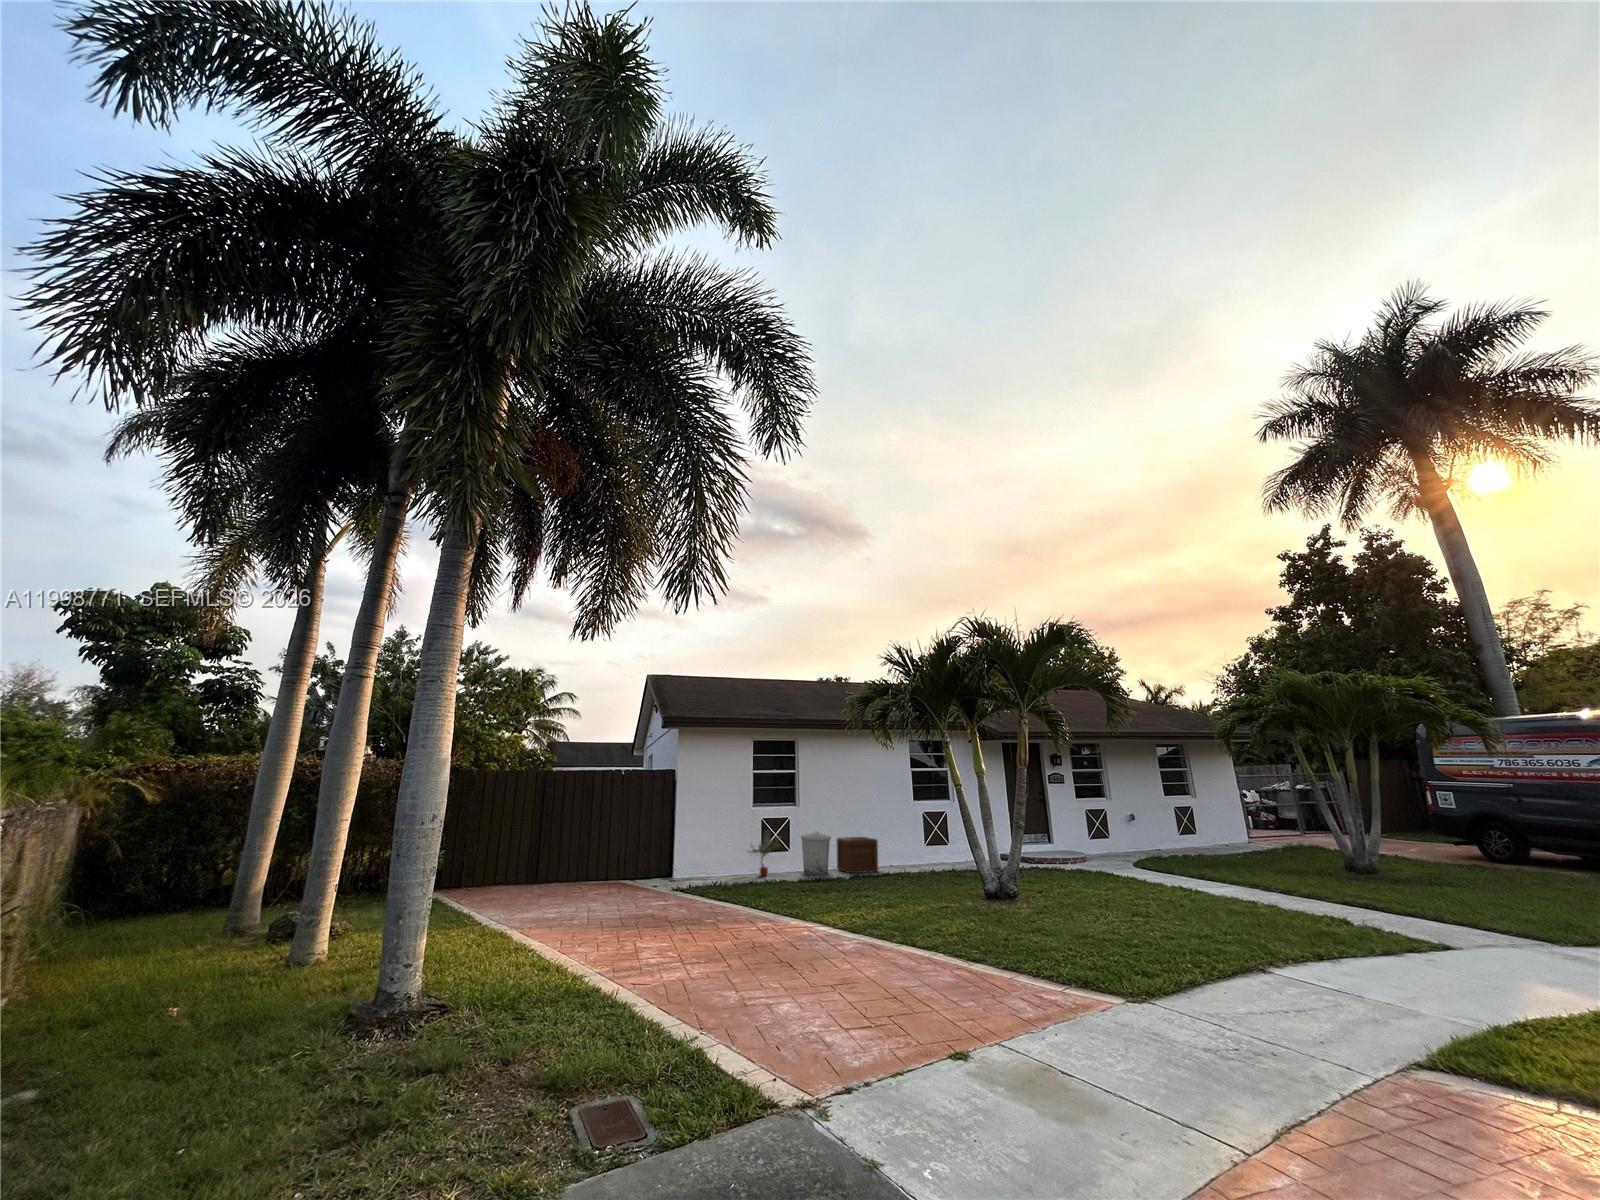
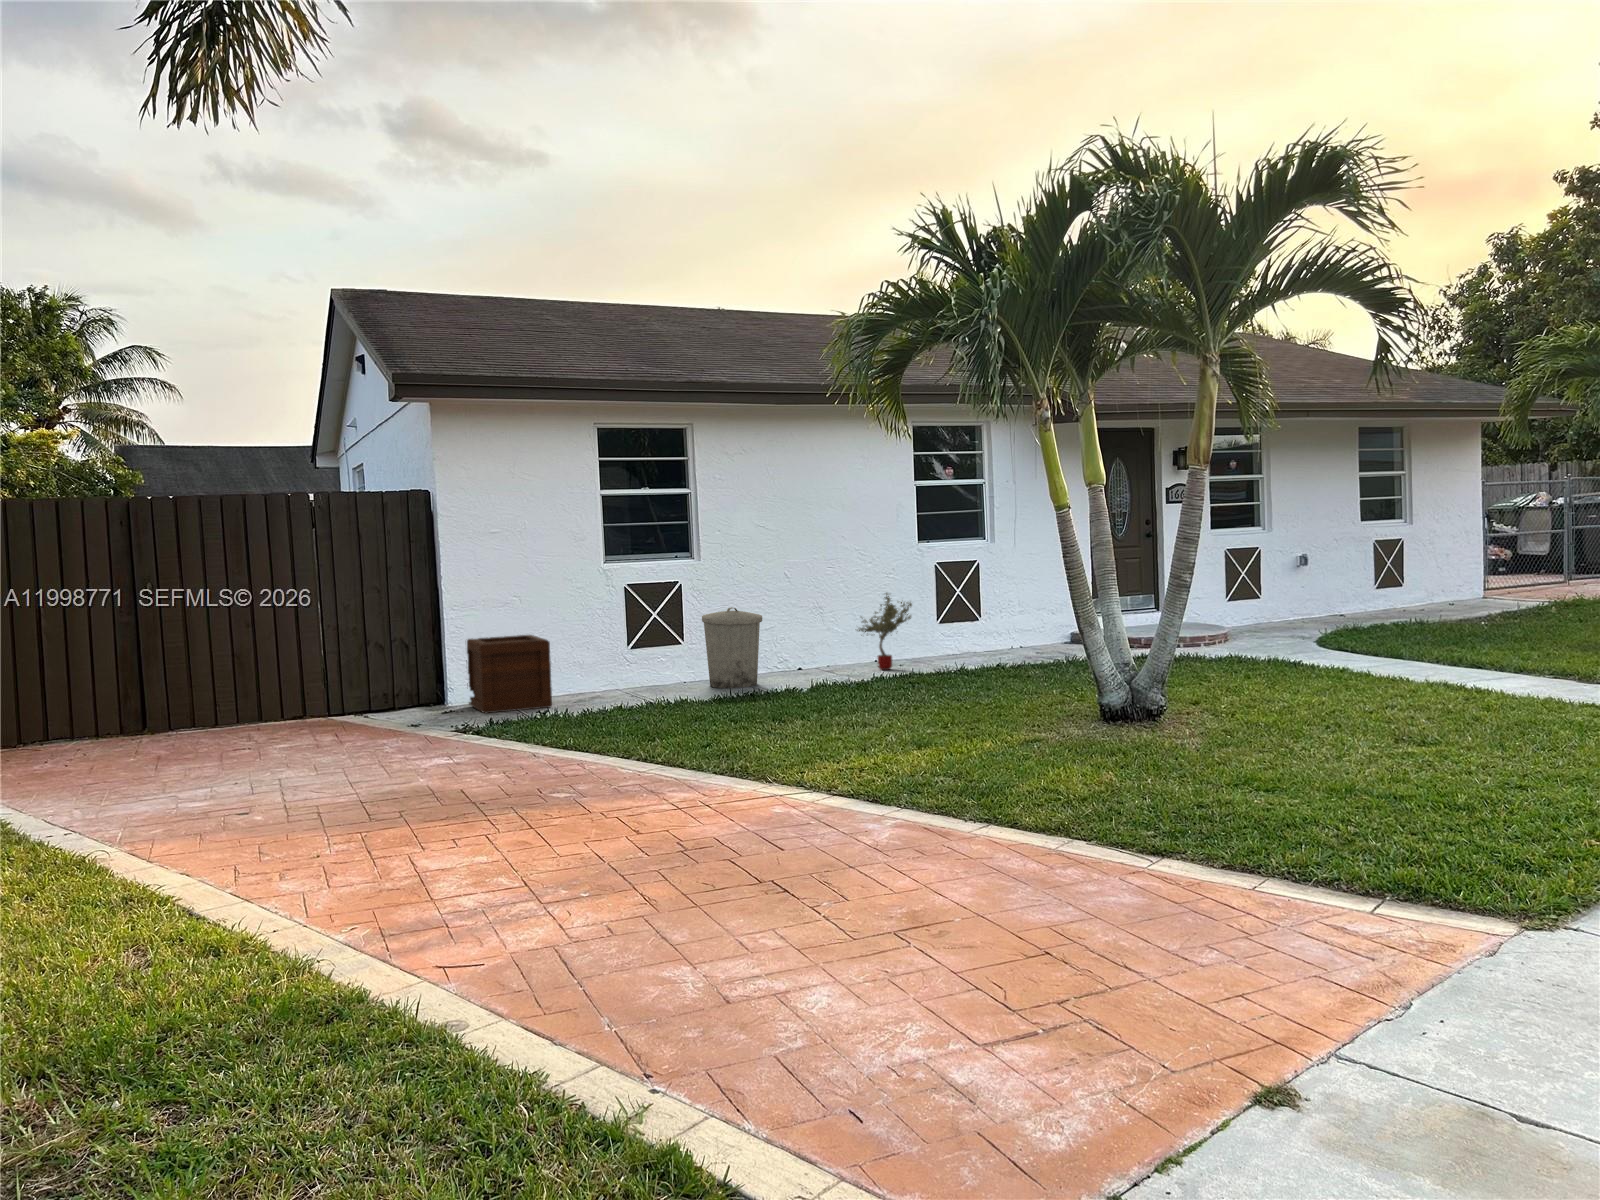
potted tree: present [749,831,780,876] -> present [857,593,912,670]
wooden crate: present [837,837,878,873] -> present [466,635,552,713]

